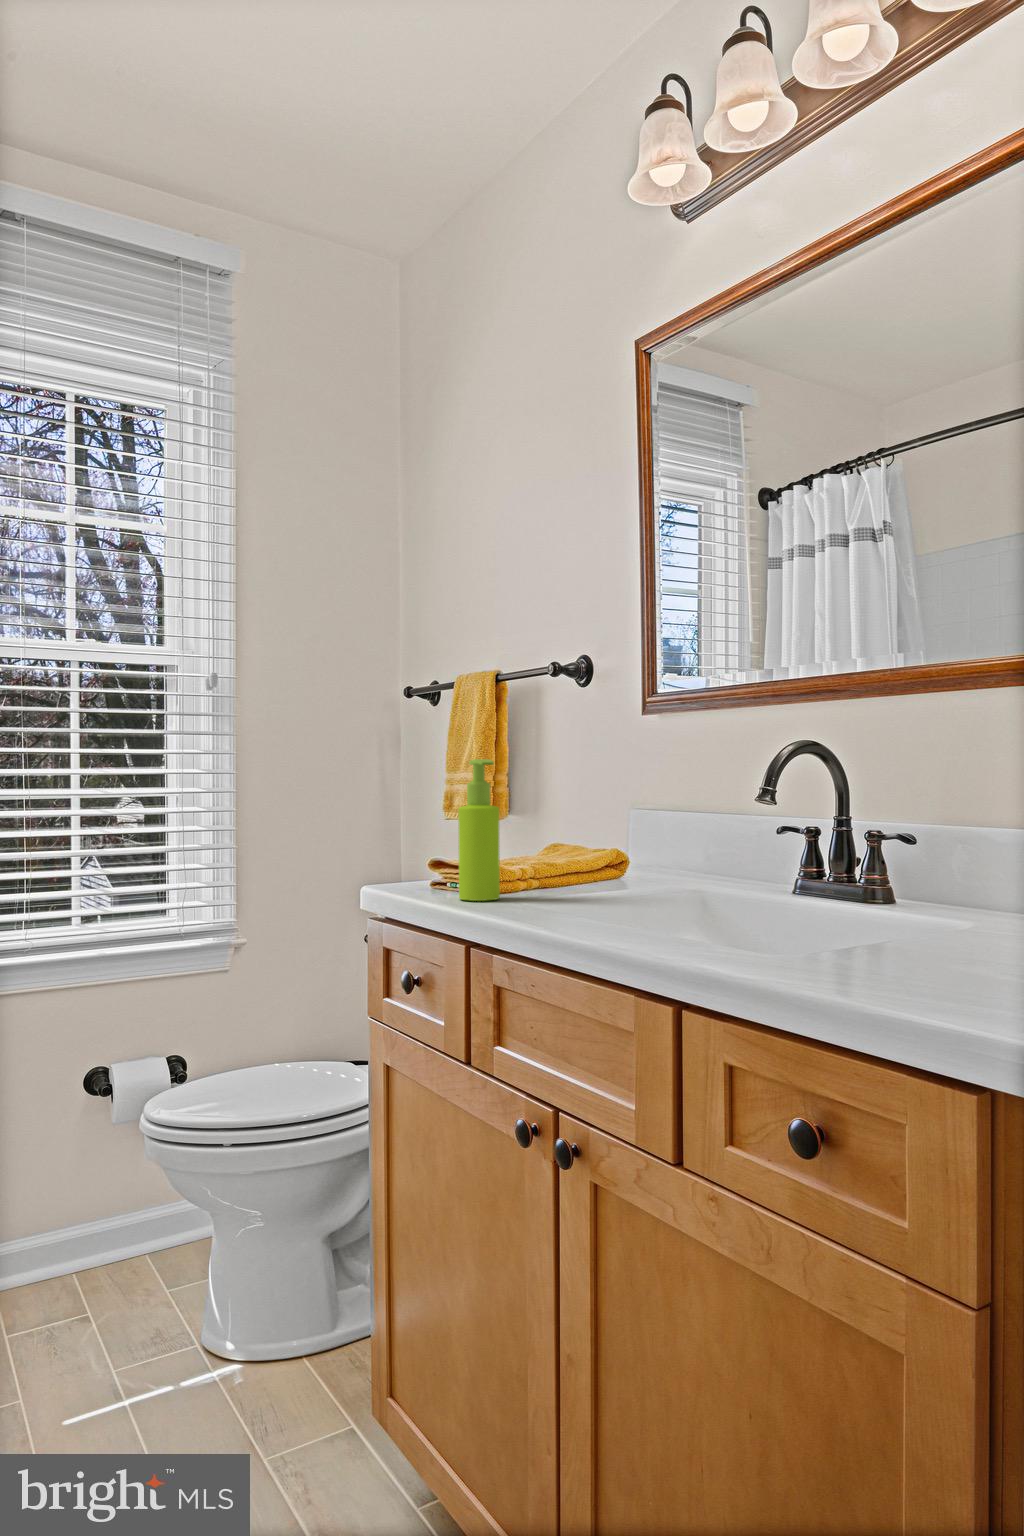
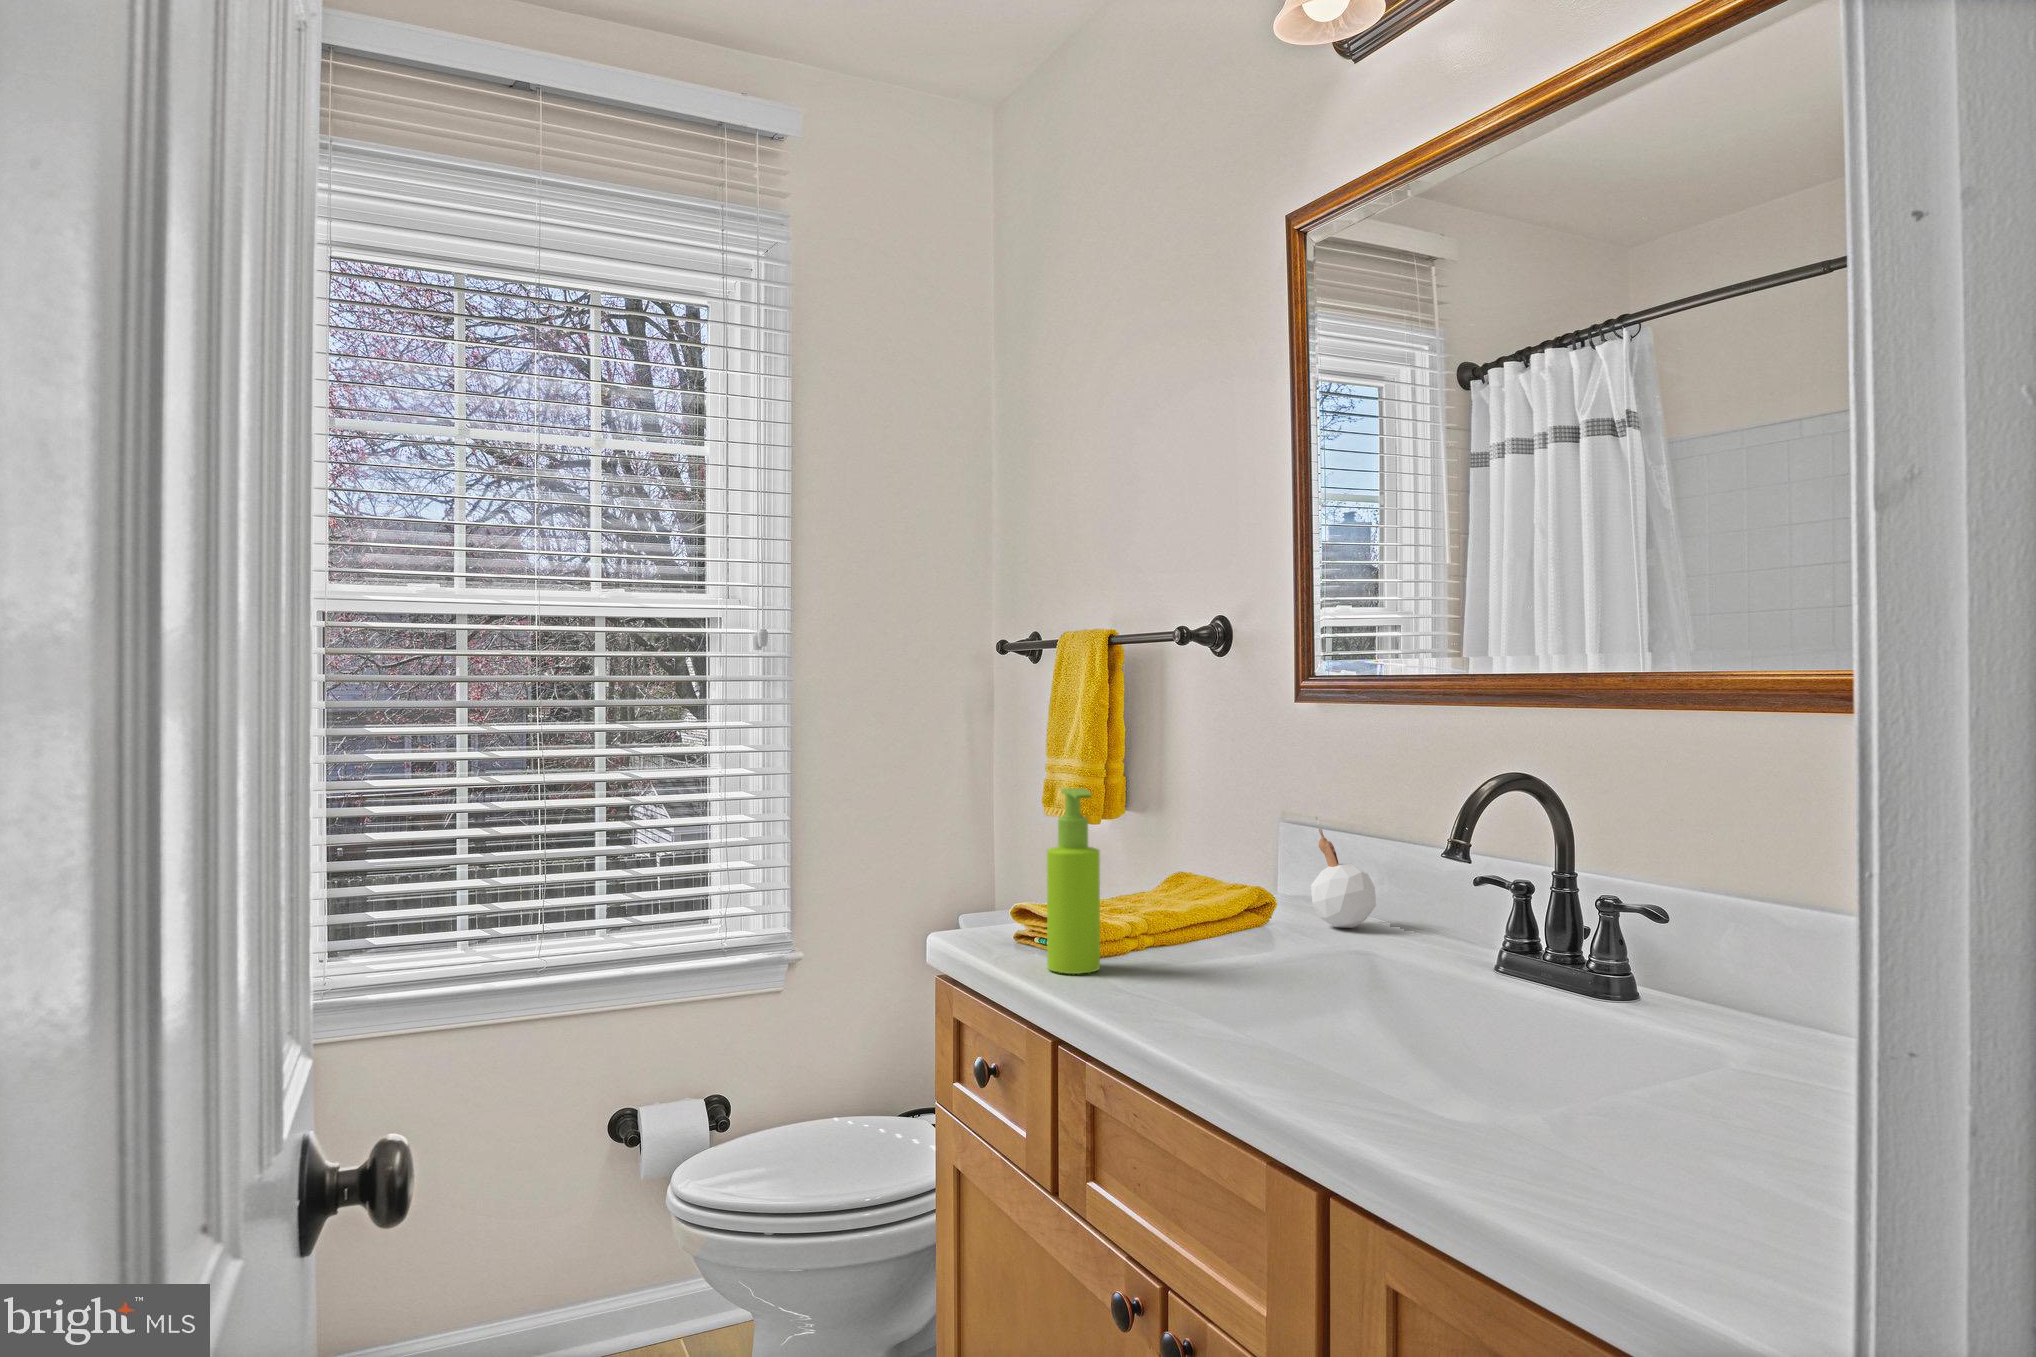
candle: none [657,797,704,879] -> present [1311,817,1376,928]

